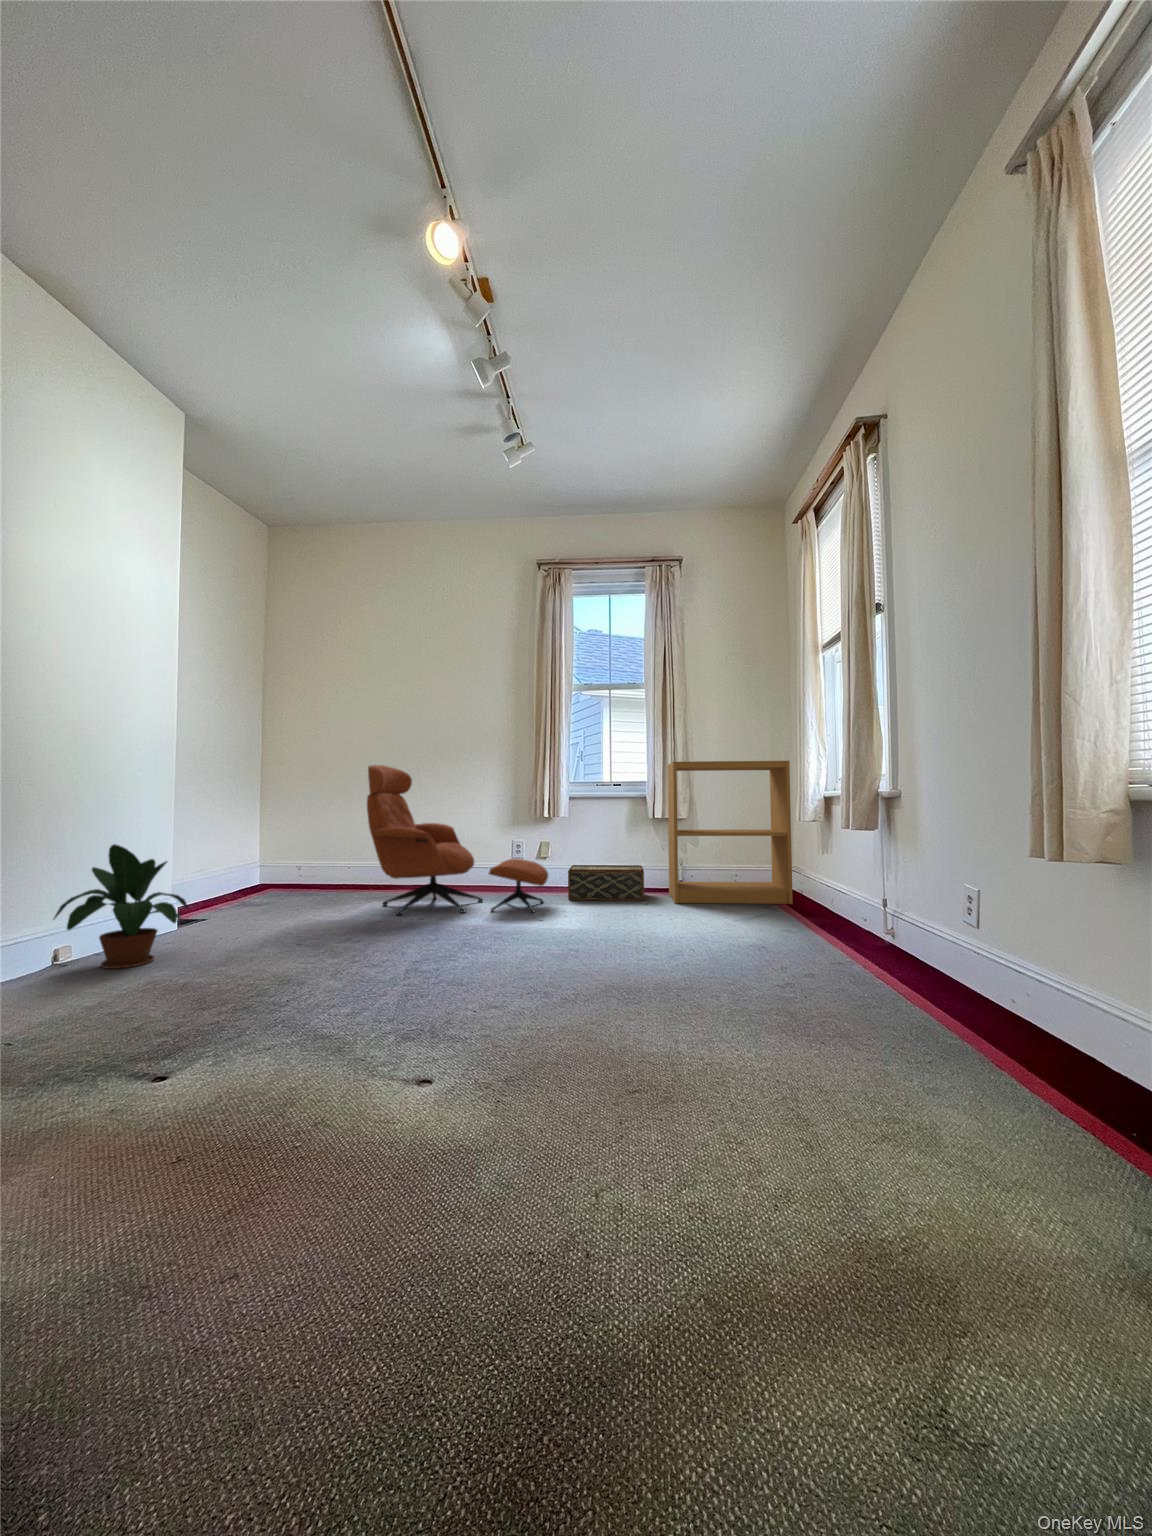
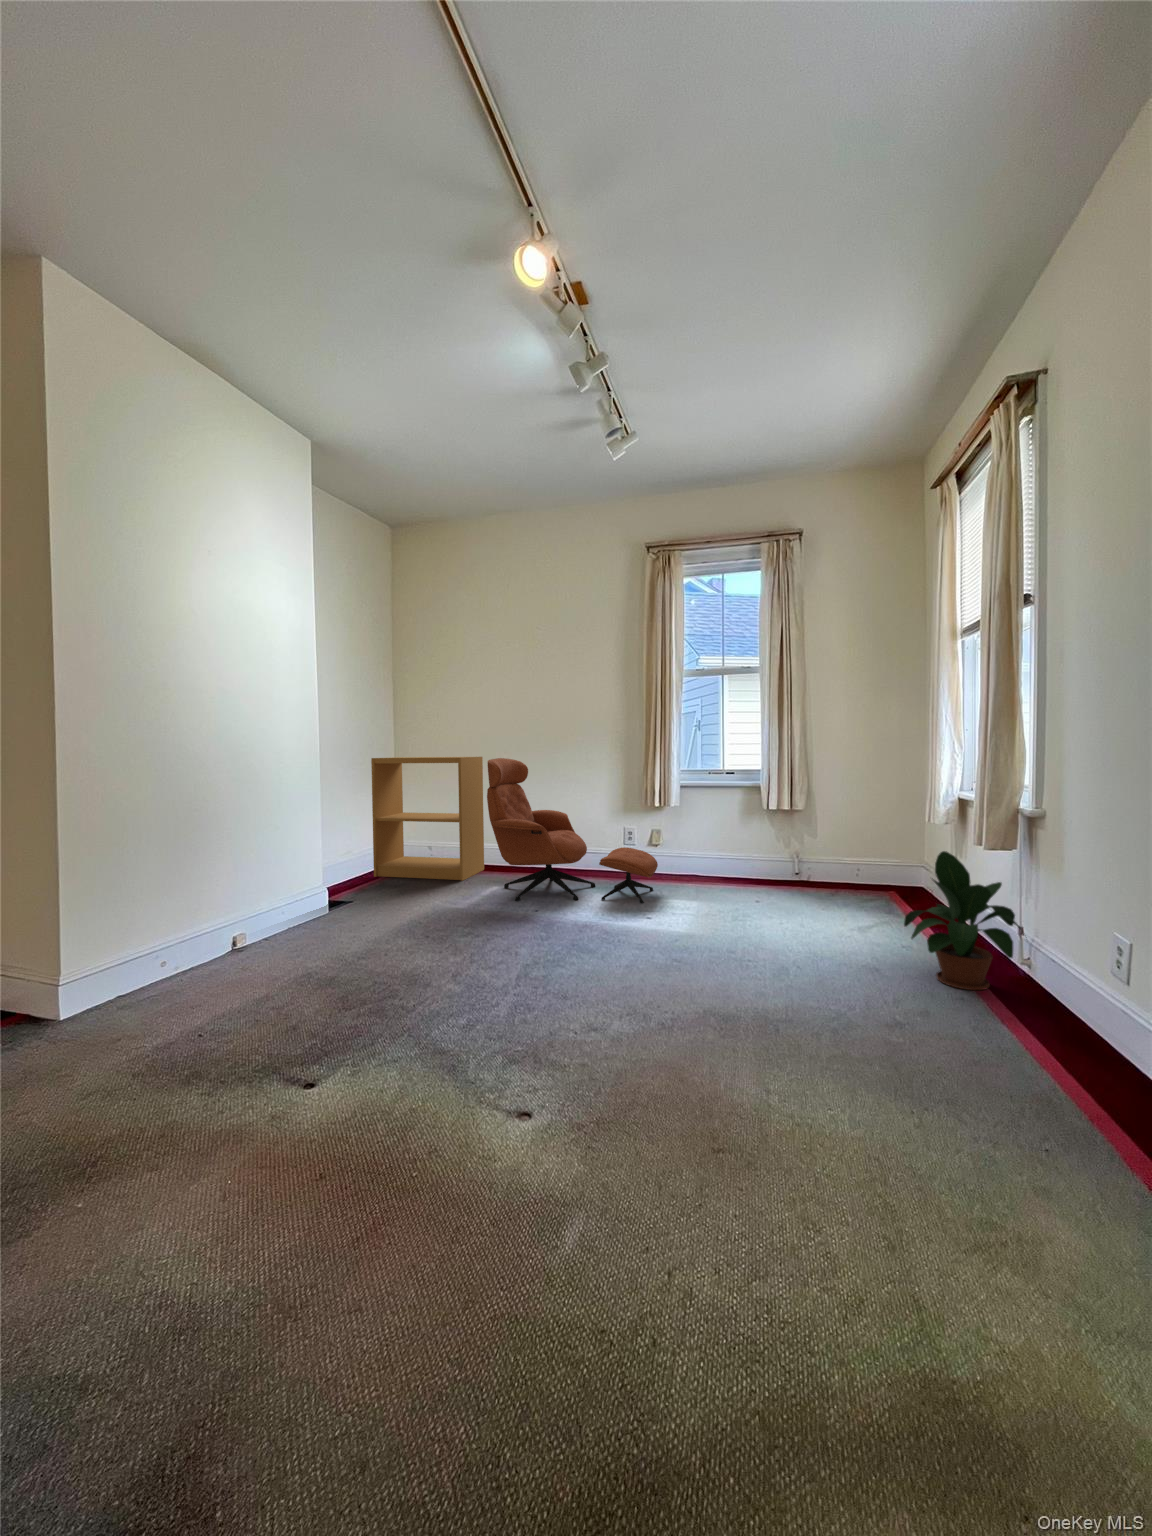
bookshelf: present [668,761,793,904] -> present [371,757,484,881]
potted plant: present [54,844,188,969] -> present [904,851,1024,990]
woven basket: present [568,865,644,901] -> none [678,852,755,892]

